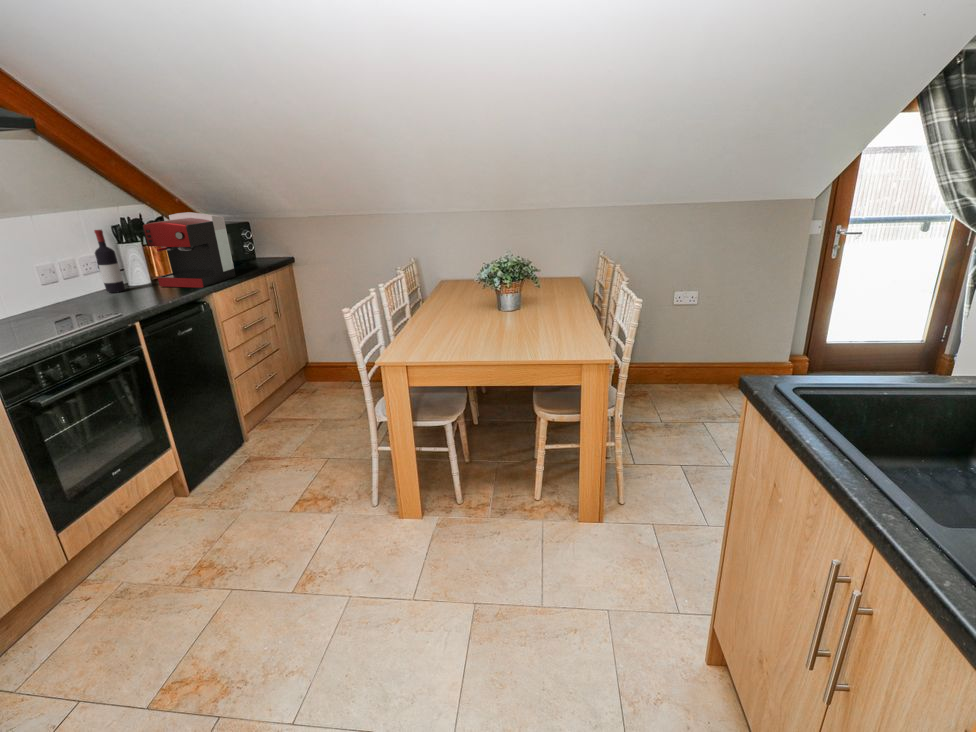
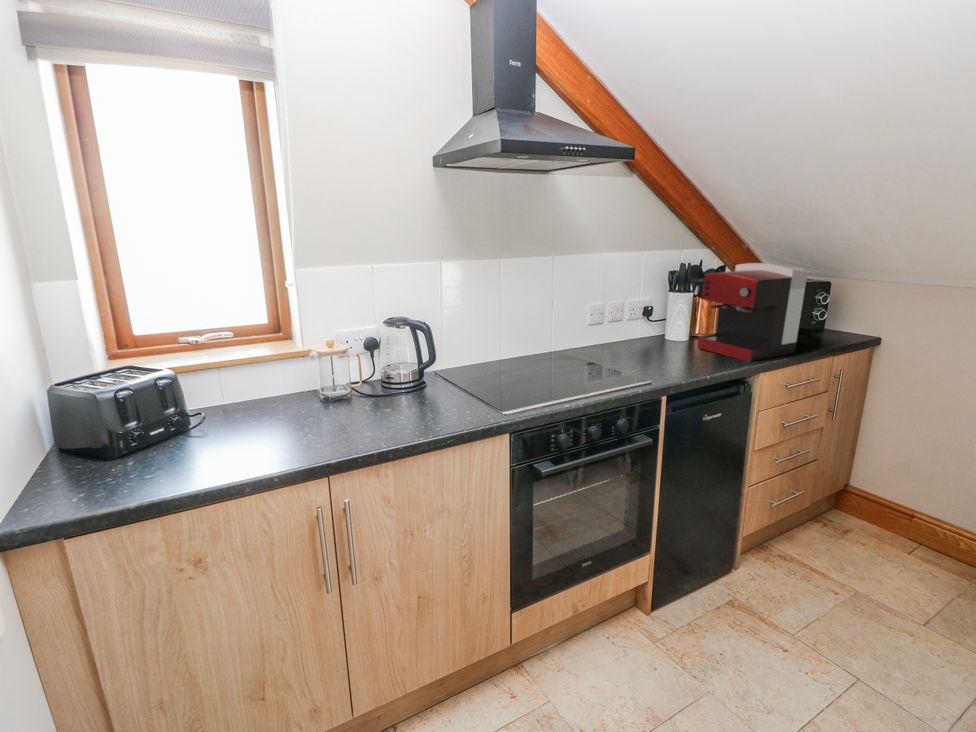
wine bottle: present [94,230,125,293] -> none [643,275,665,346]

